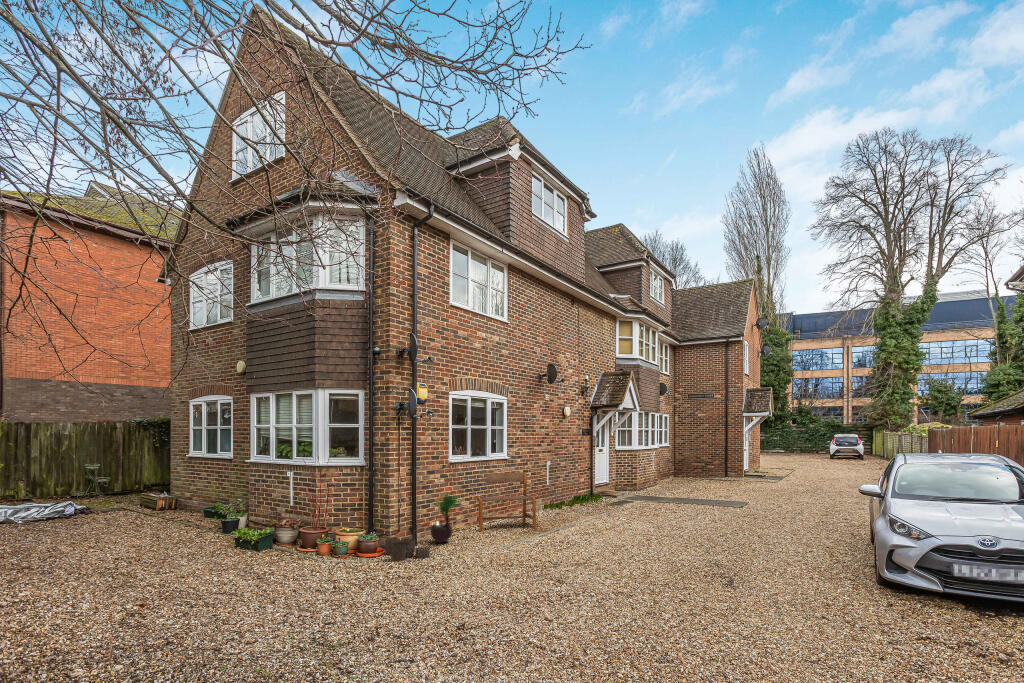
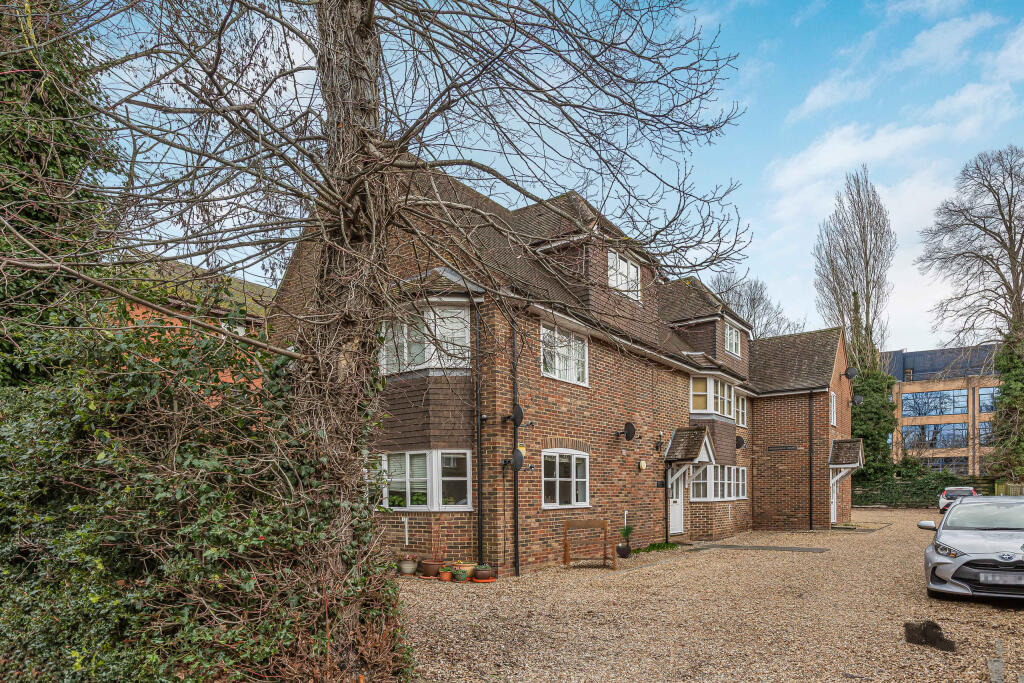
potted tree: present [430,496,457,542] -> present [616,525,633,557]
woven basket: present [385,537,430,561] -> present [904,620,955,652]

